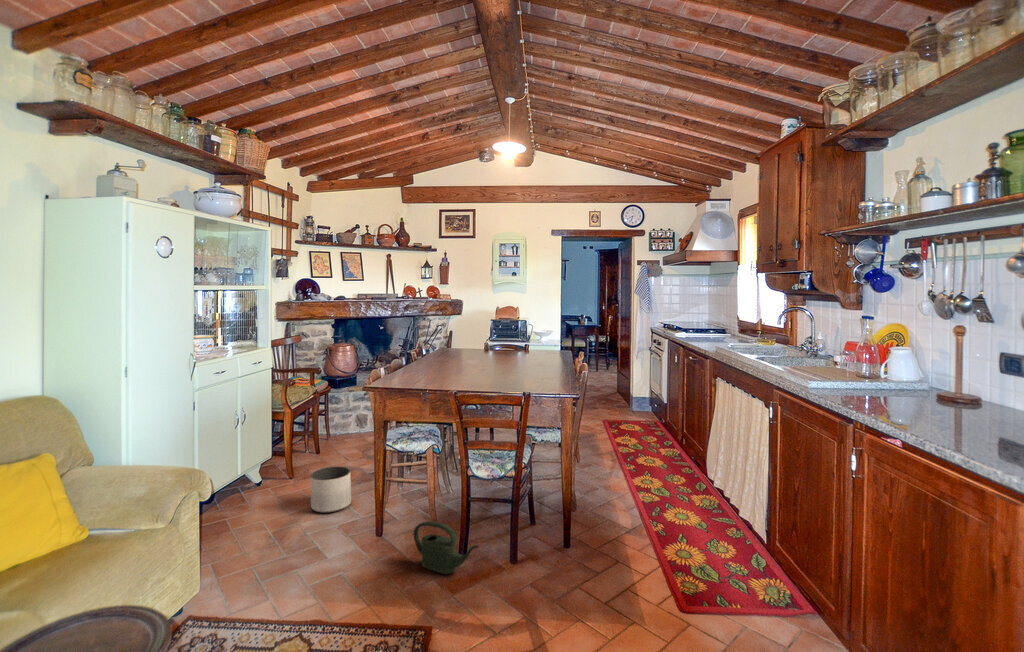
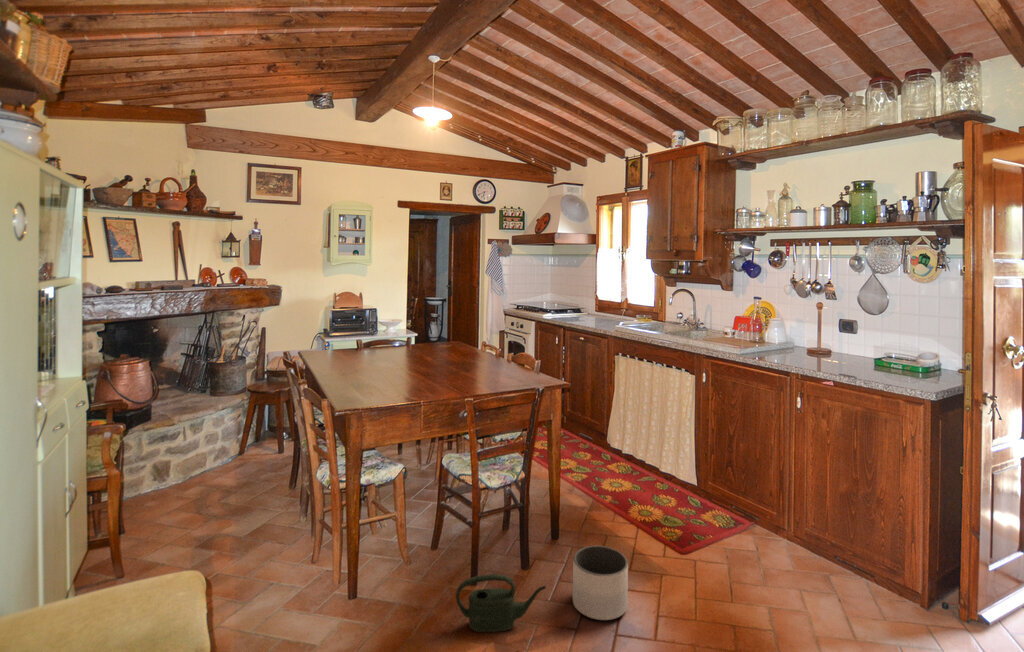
planter: present [311,466,351,513] -> present [573,546,628,620]

